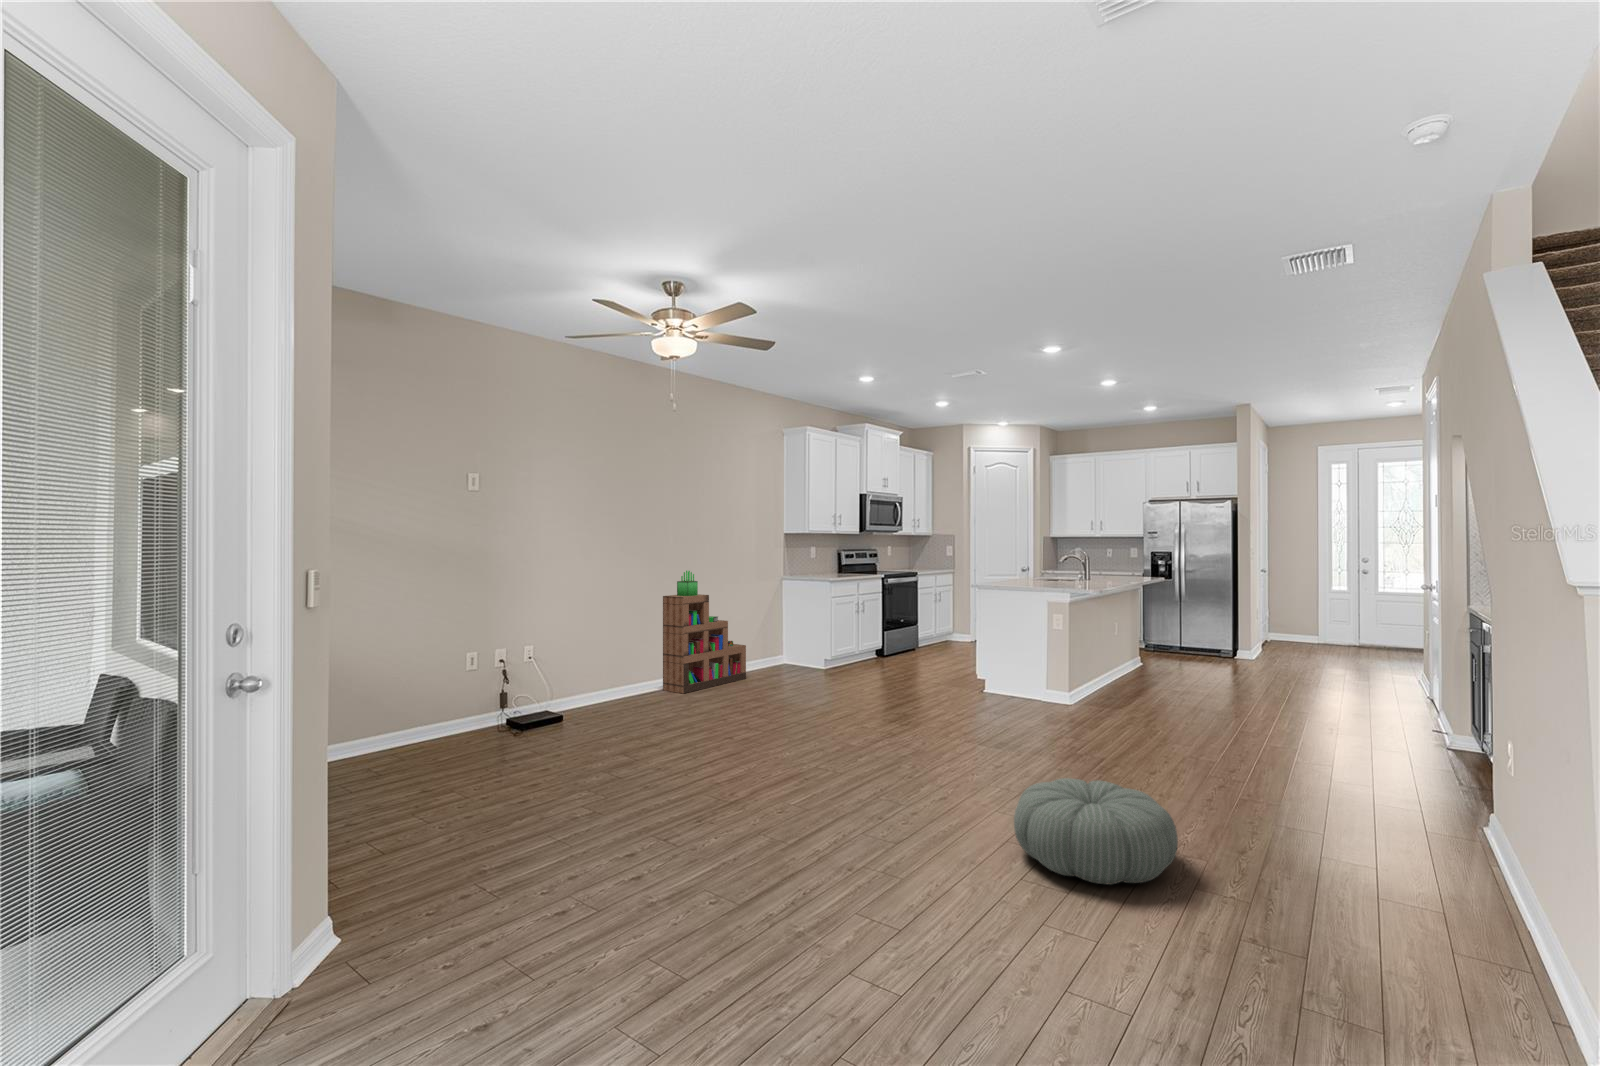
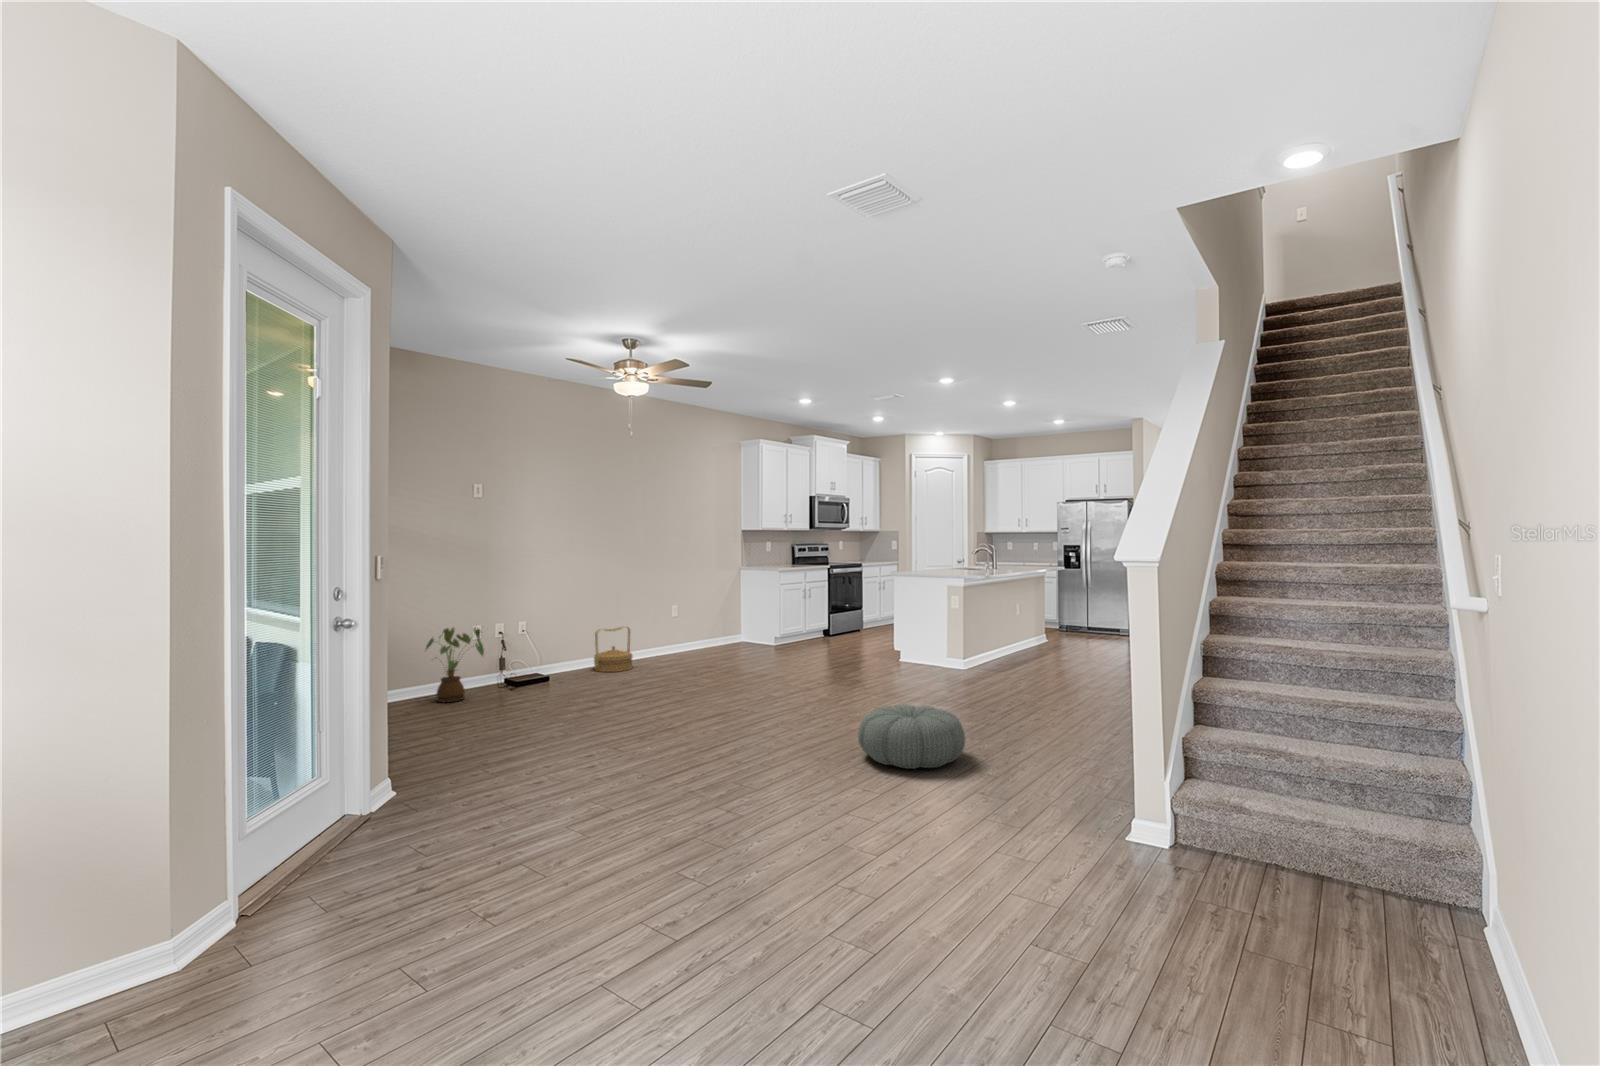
bookshelf: present [663,571,746,694] -> none [635,562,706,663]
woven basket: none [615,649,663,707] -> present [594,627,633,672]
house plant: none [402,655,480,754] -> present [426,628,484,702]

